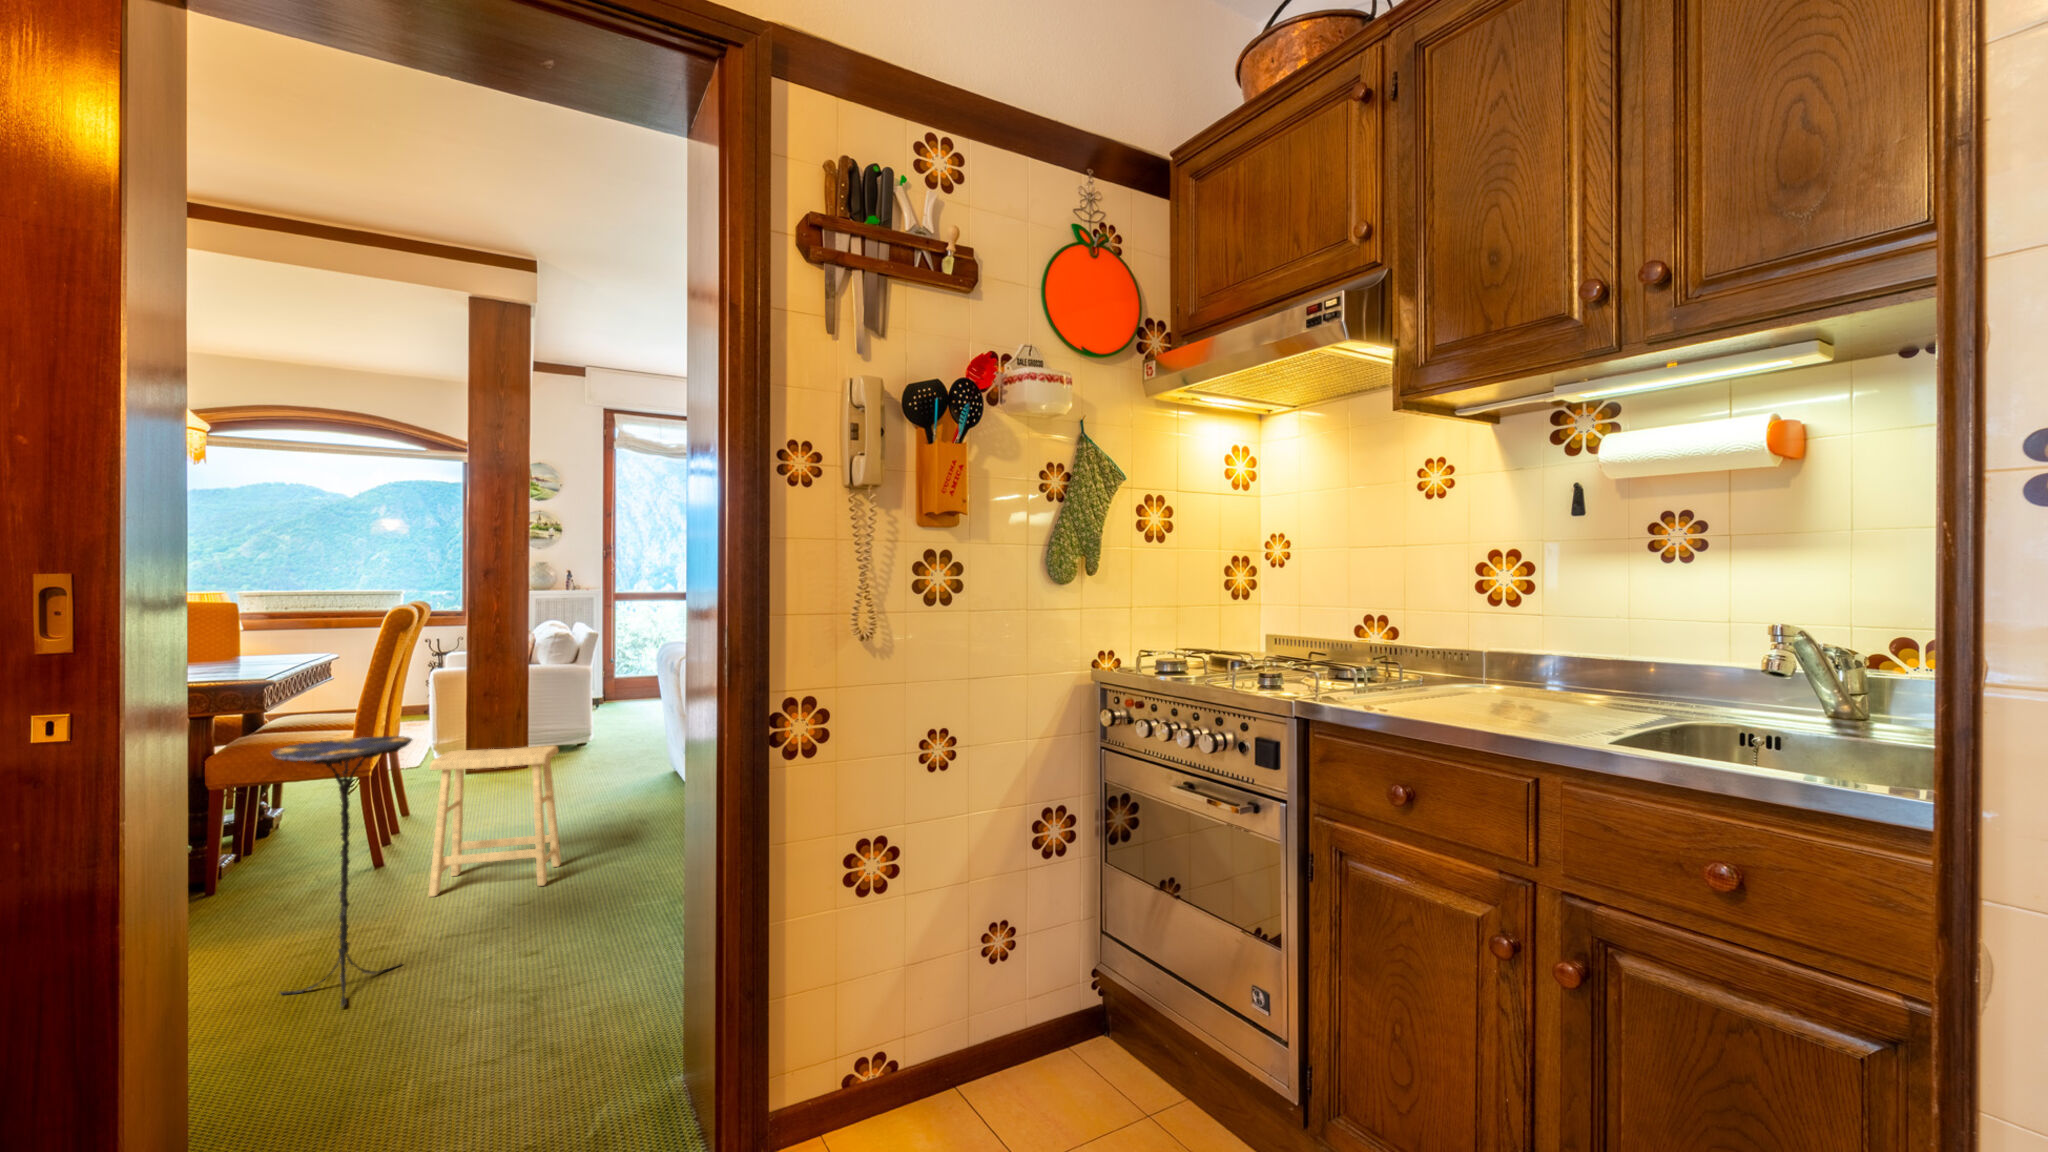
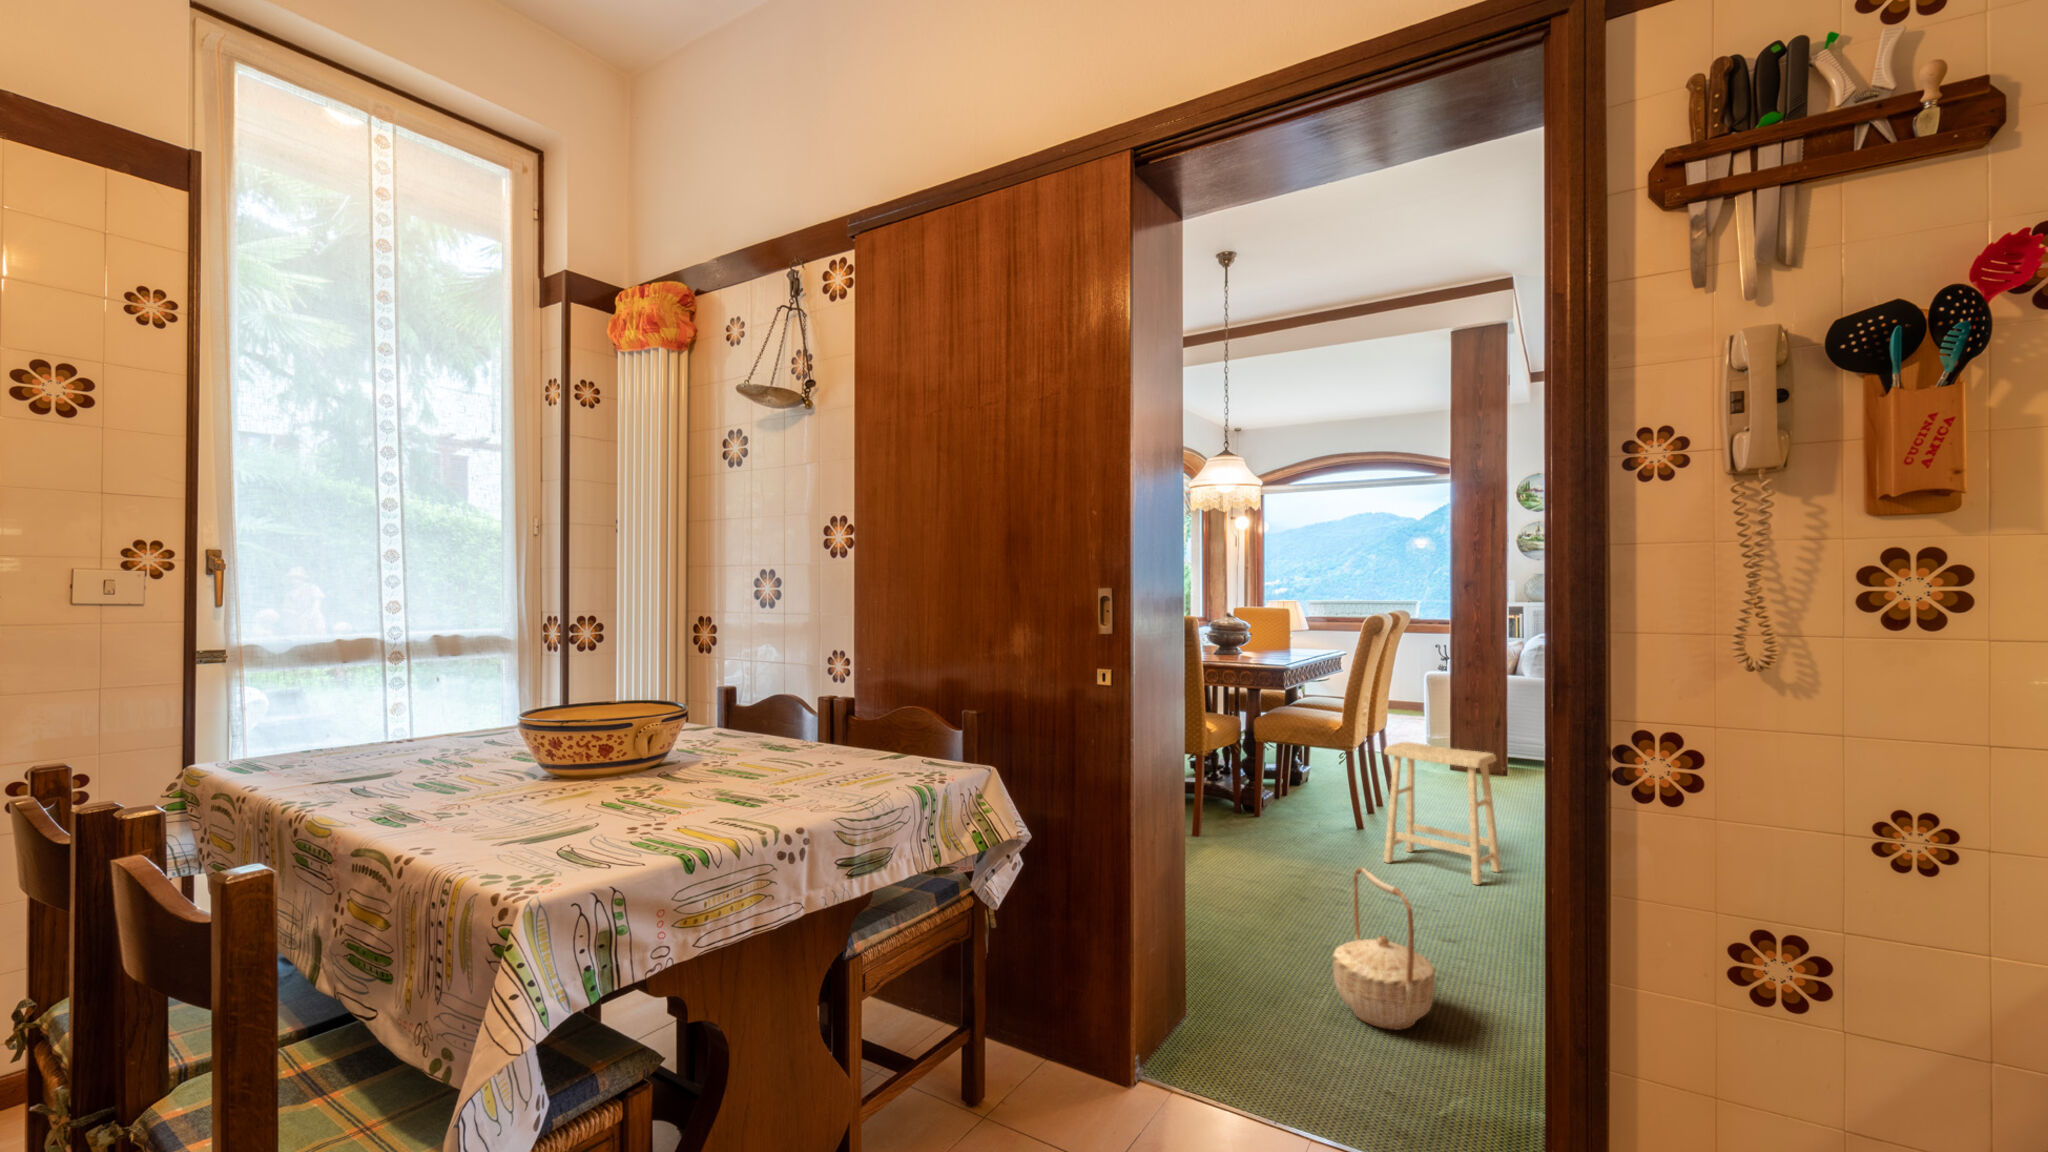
side table: present [271,736,412,1006] -> none [1263,713,1353,920]
basket: none [427,906,555,1085] -> present [1333,868,1435,1030]

